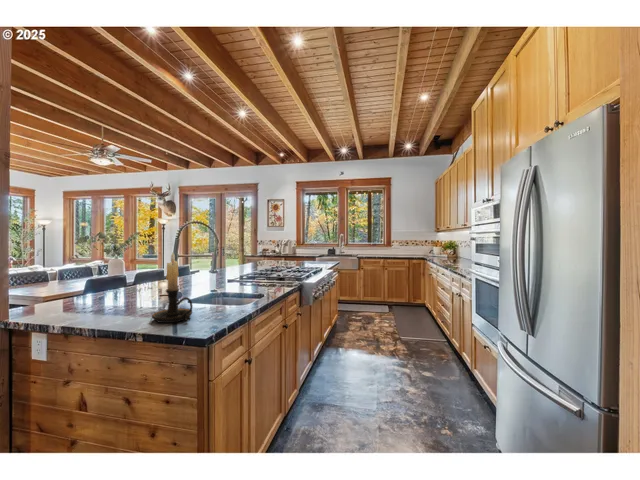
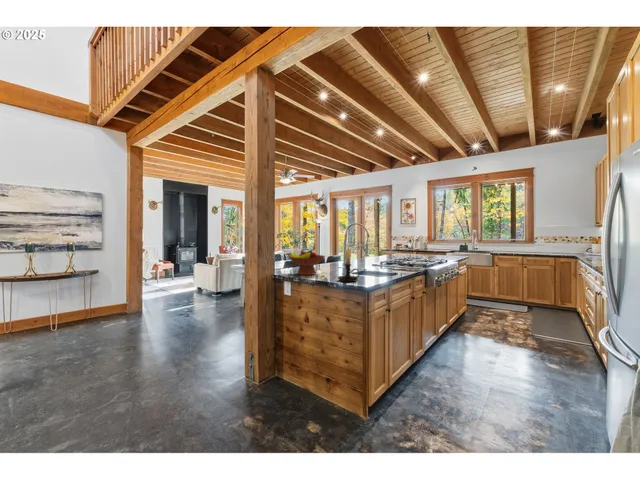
fruit bowl: none [52,266,138,313] -> present [288,250,325,275]

